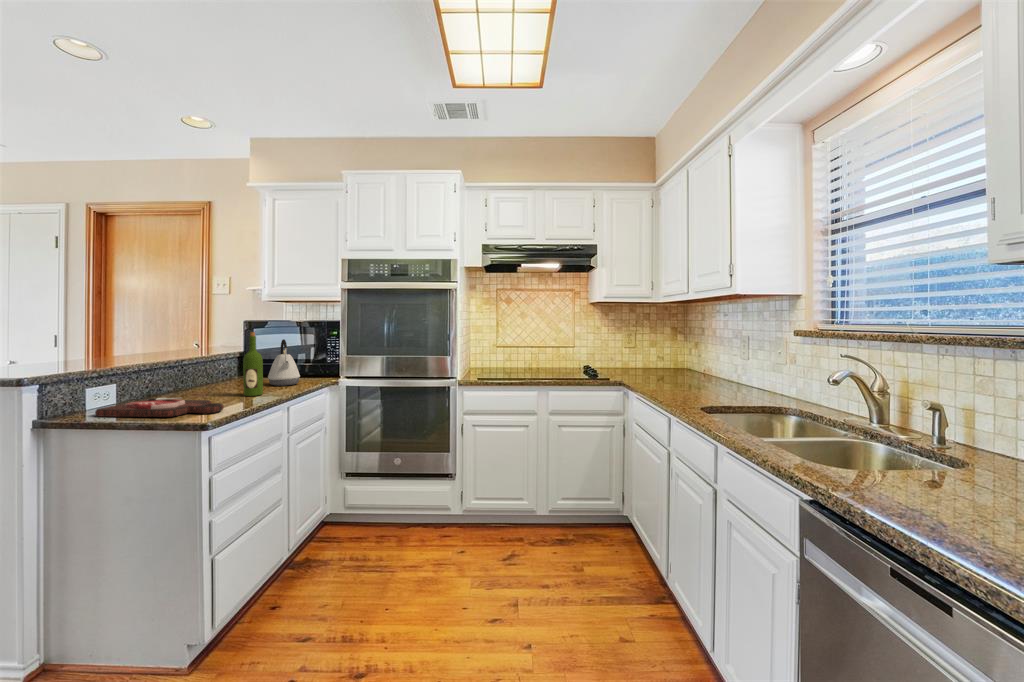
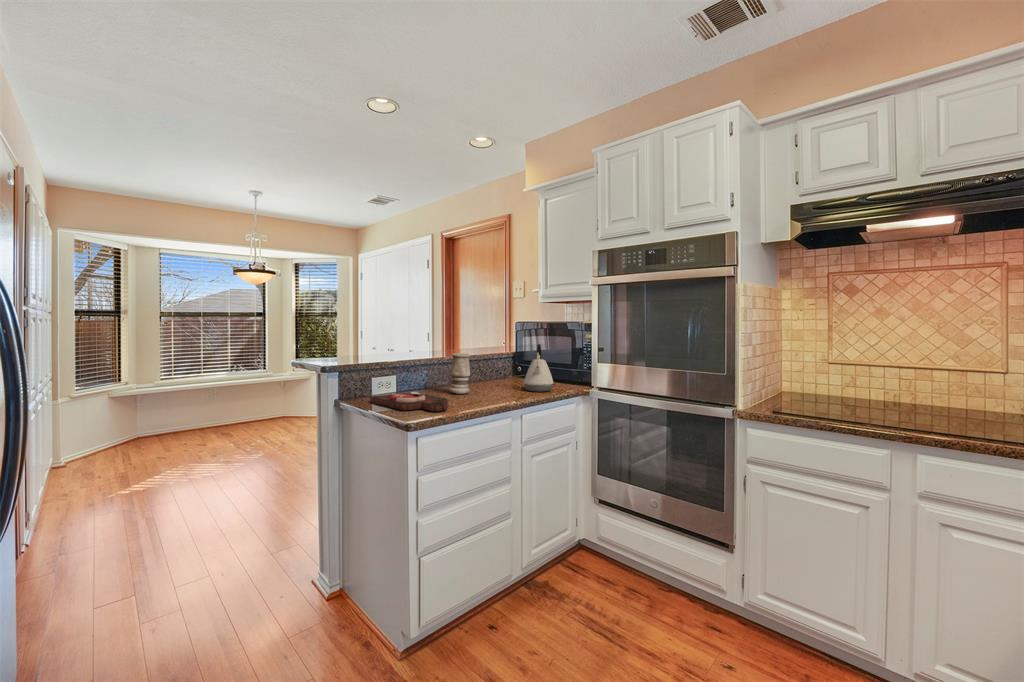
wine bottle: present [243,332,263,396] -> none [488,335,505,399]
vase: none [185,352,212,396] -> present [449,353,470,394]

